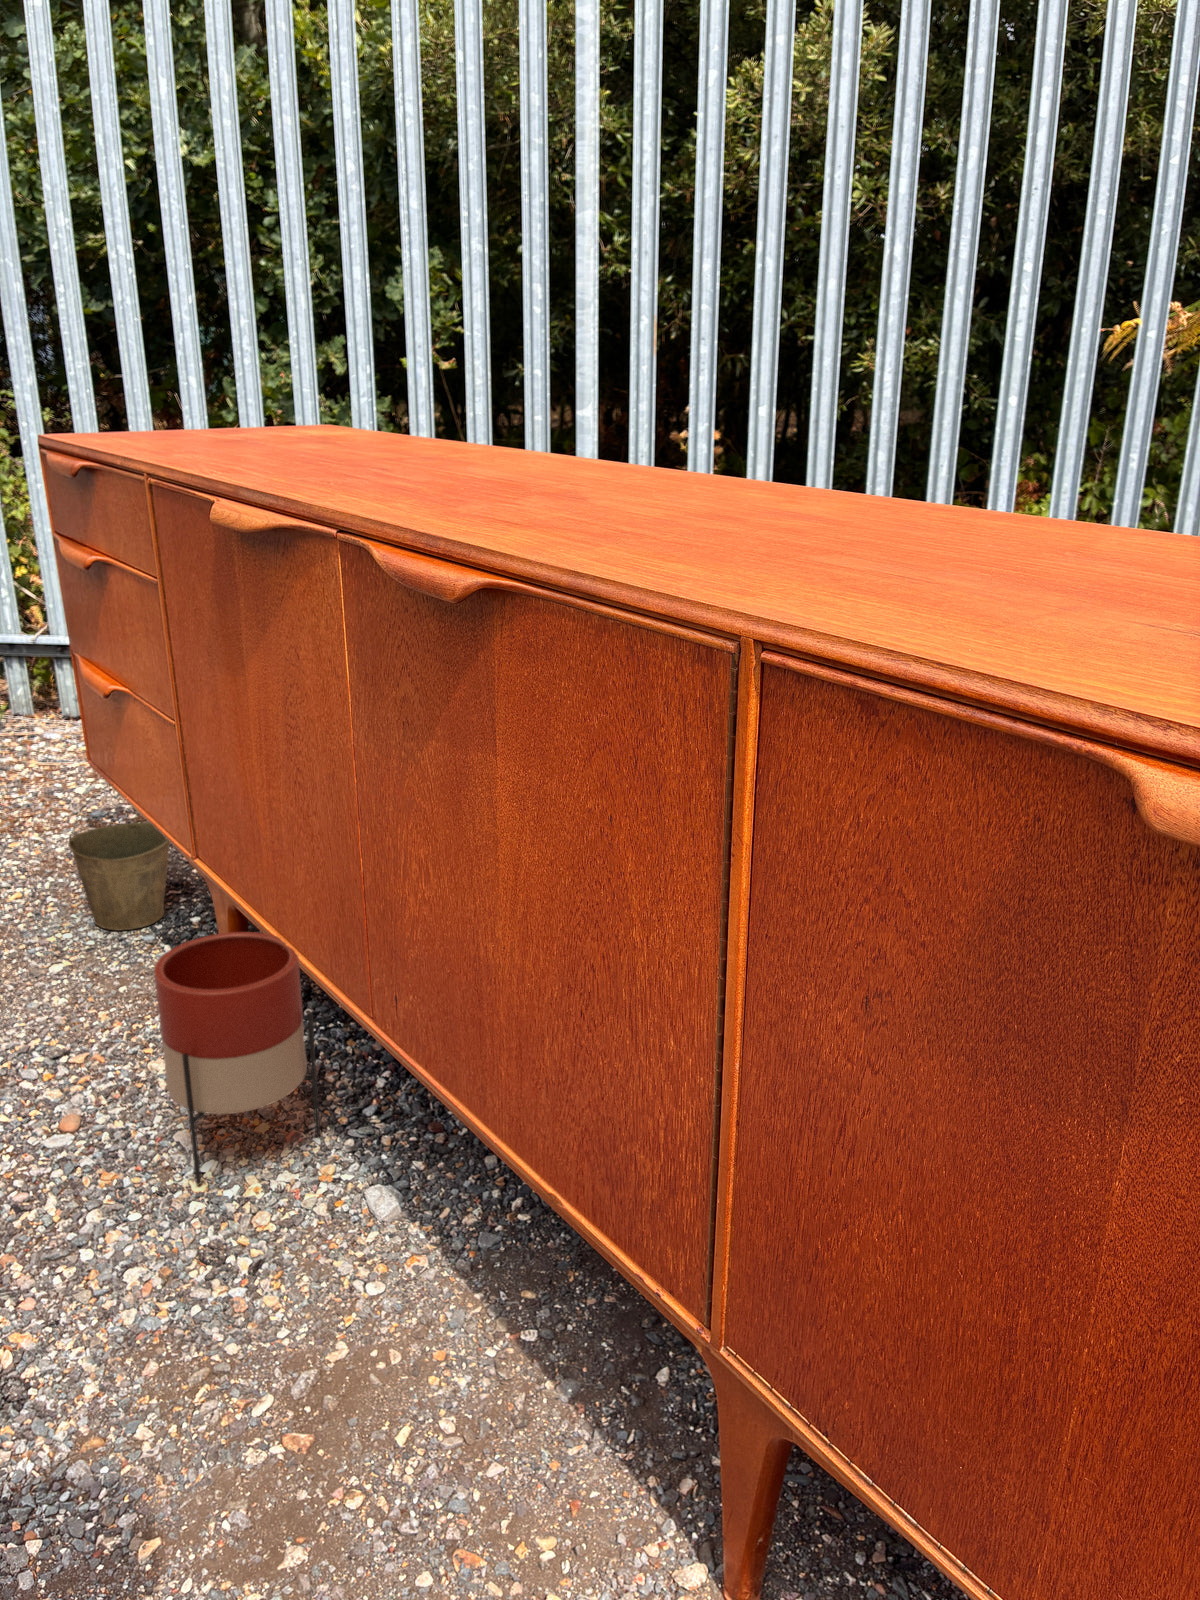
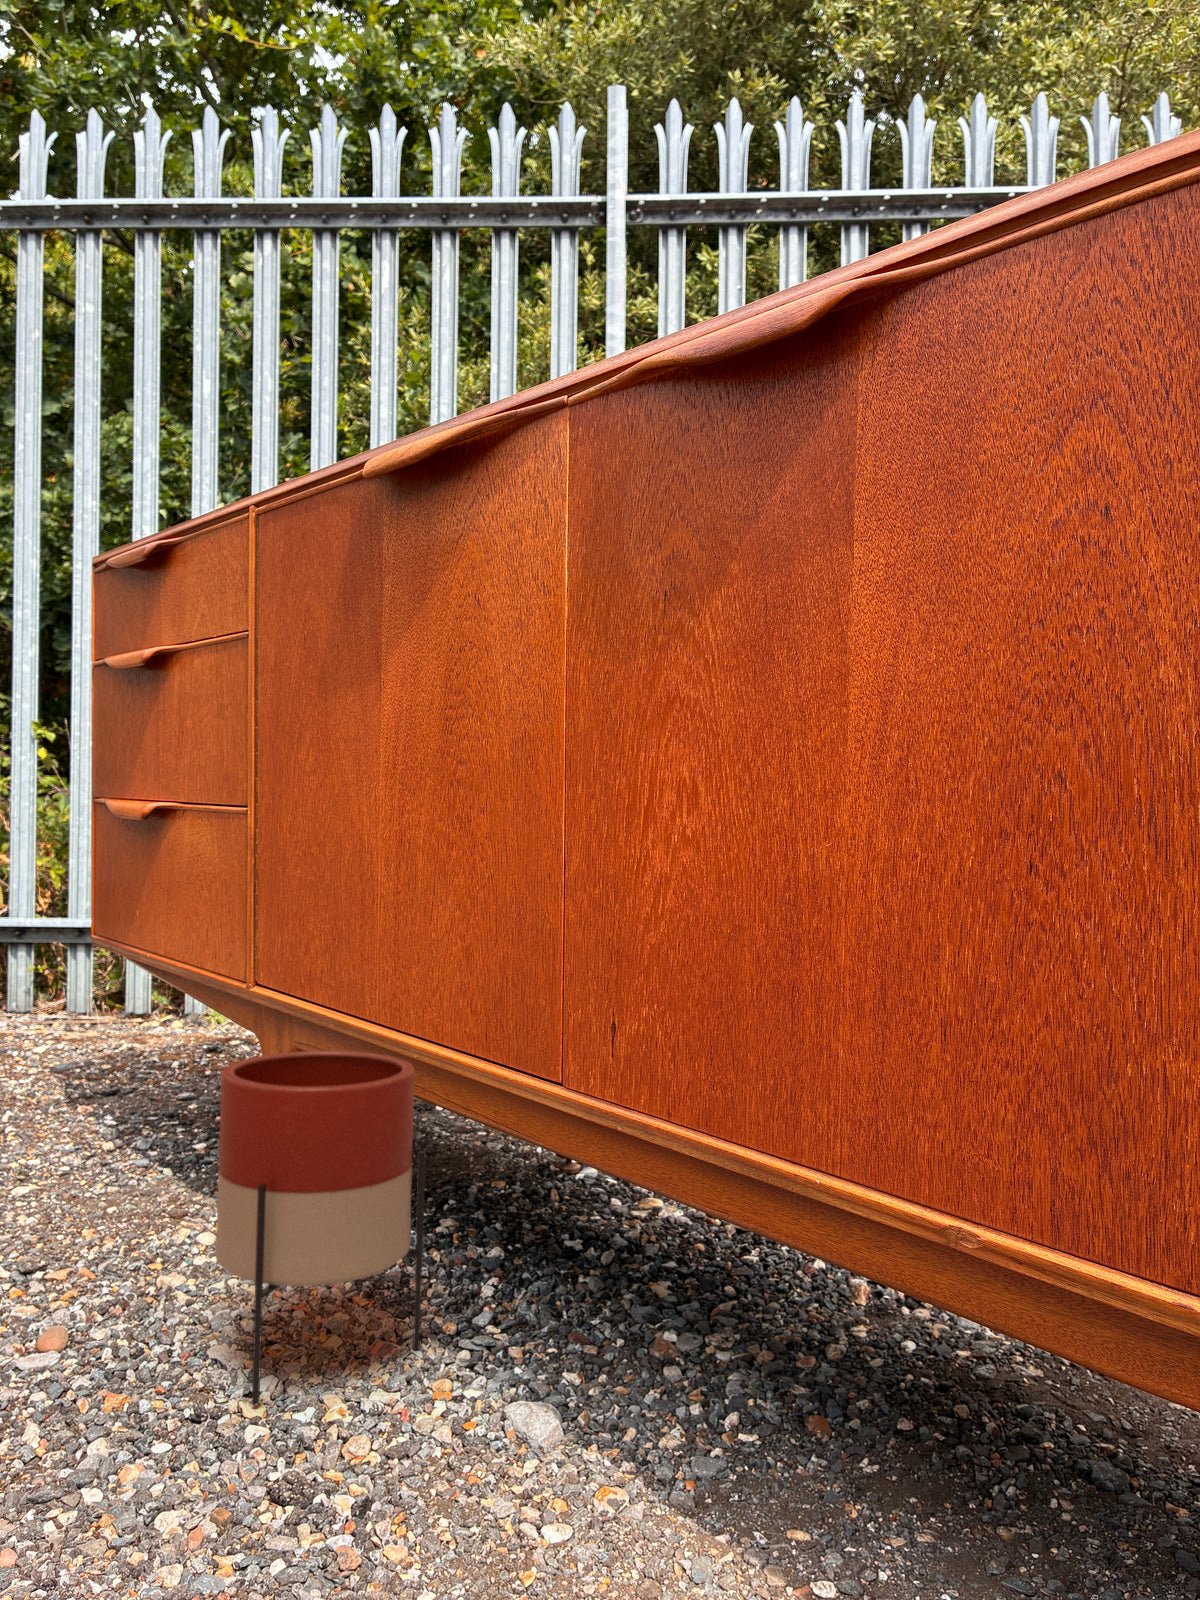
bucket: present [68,785,170,930] -> none [52,963,183,1154]

